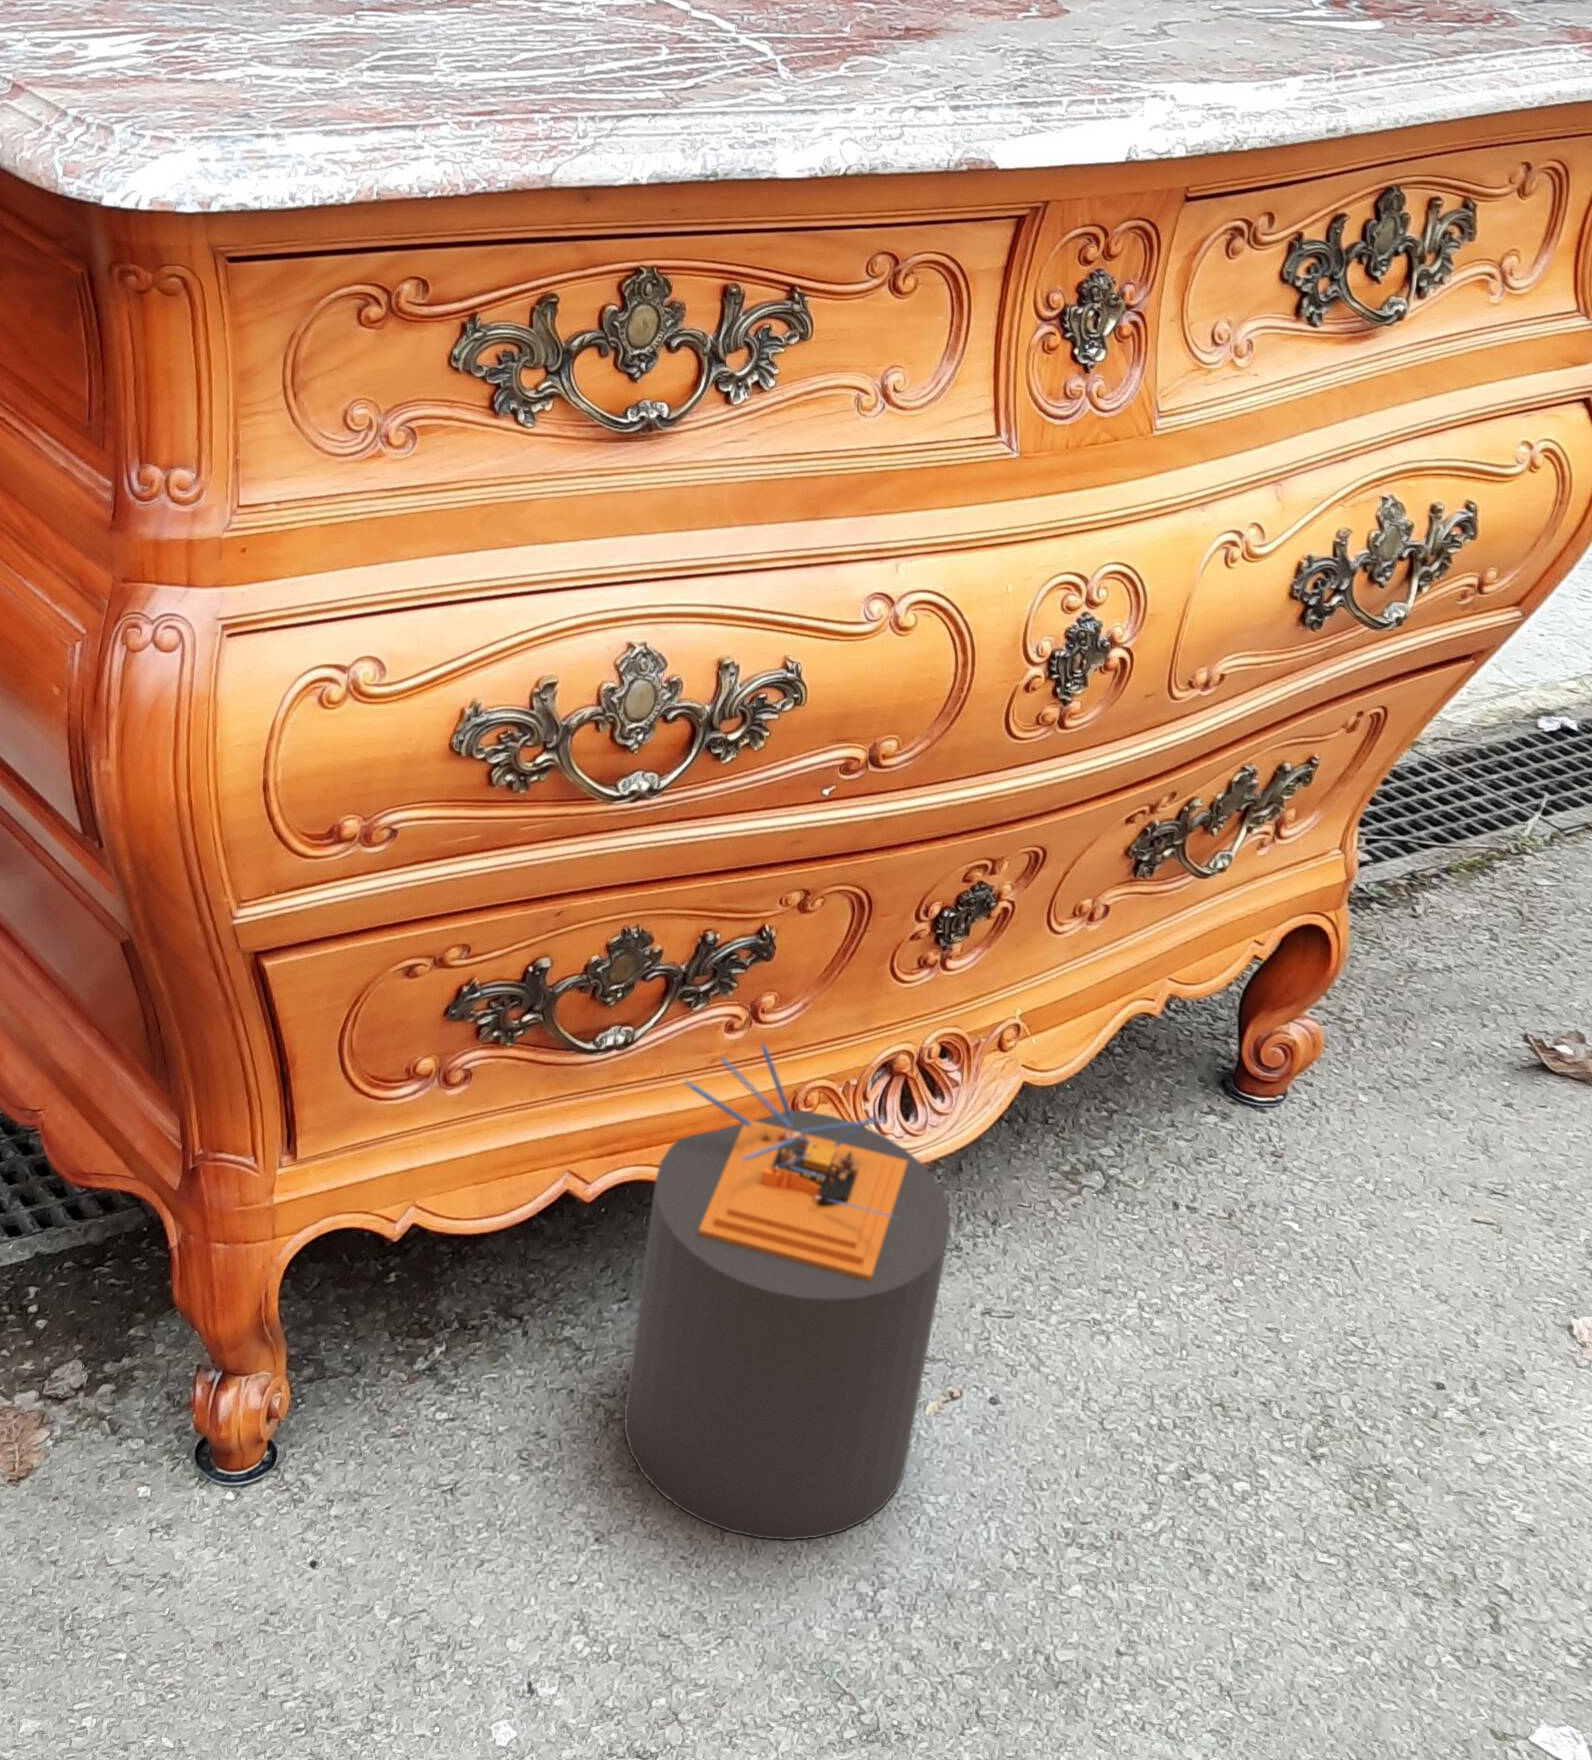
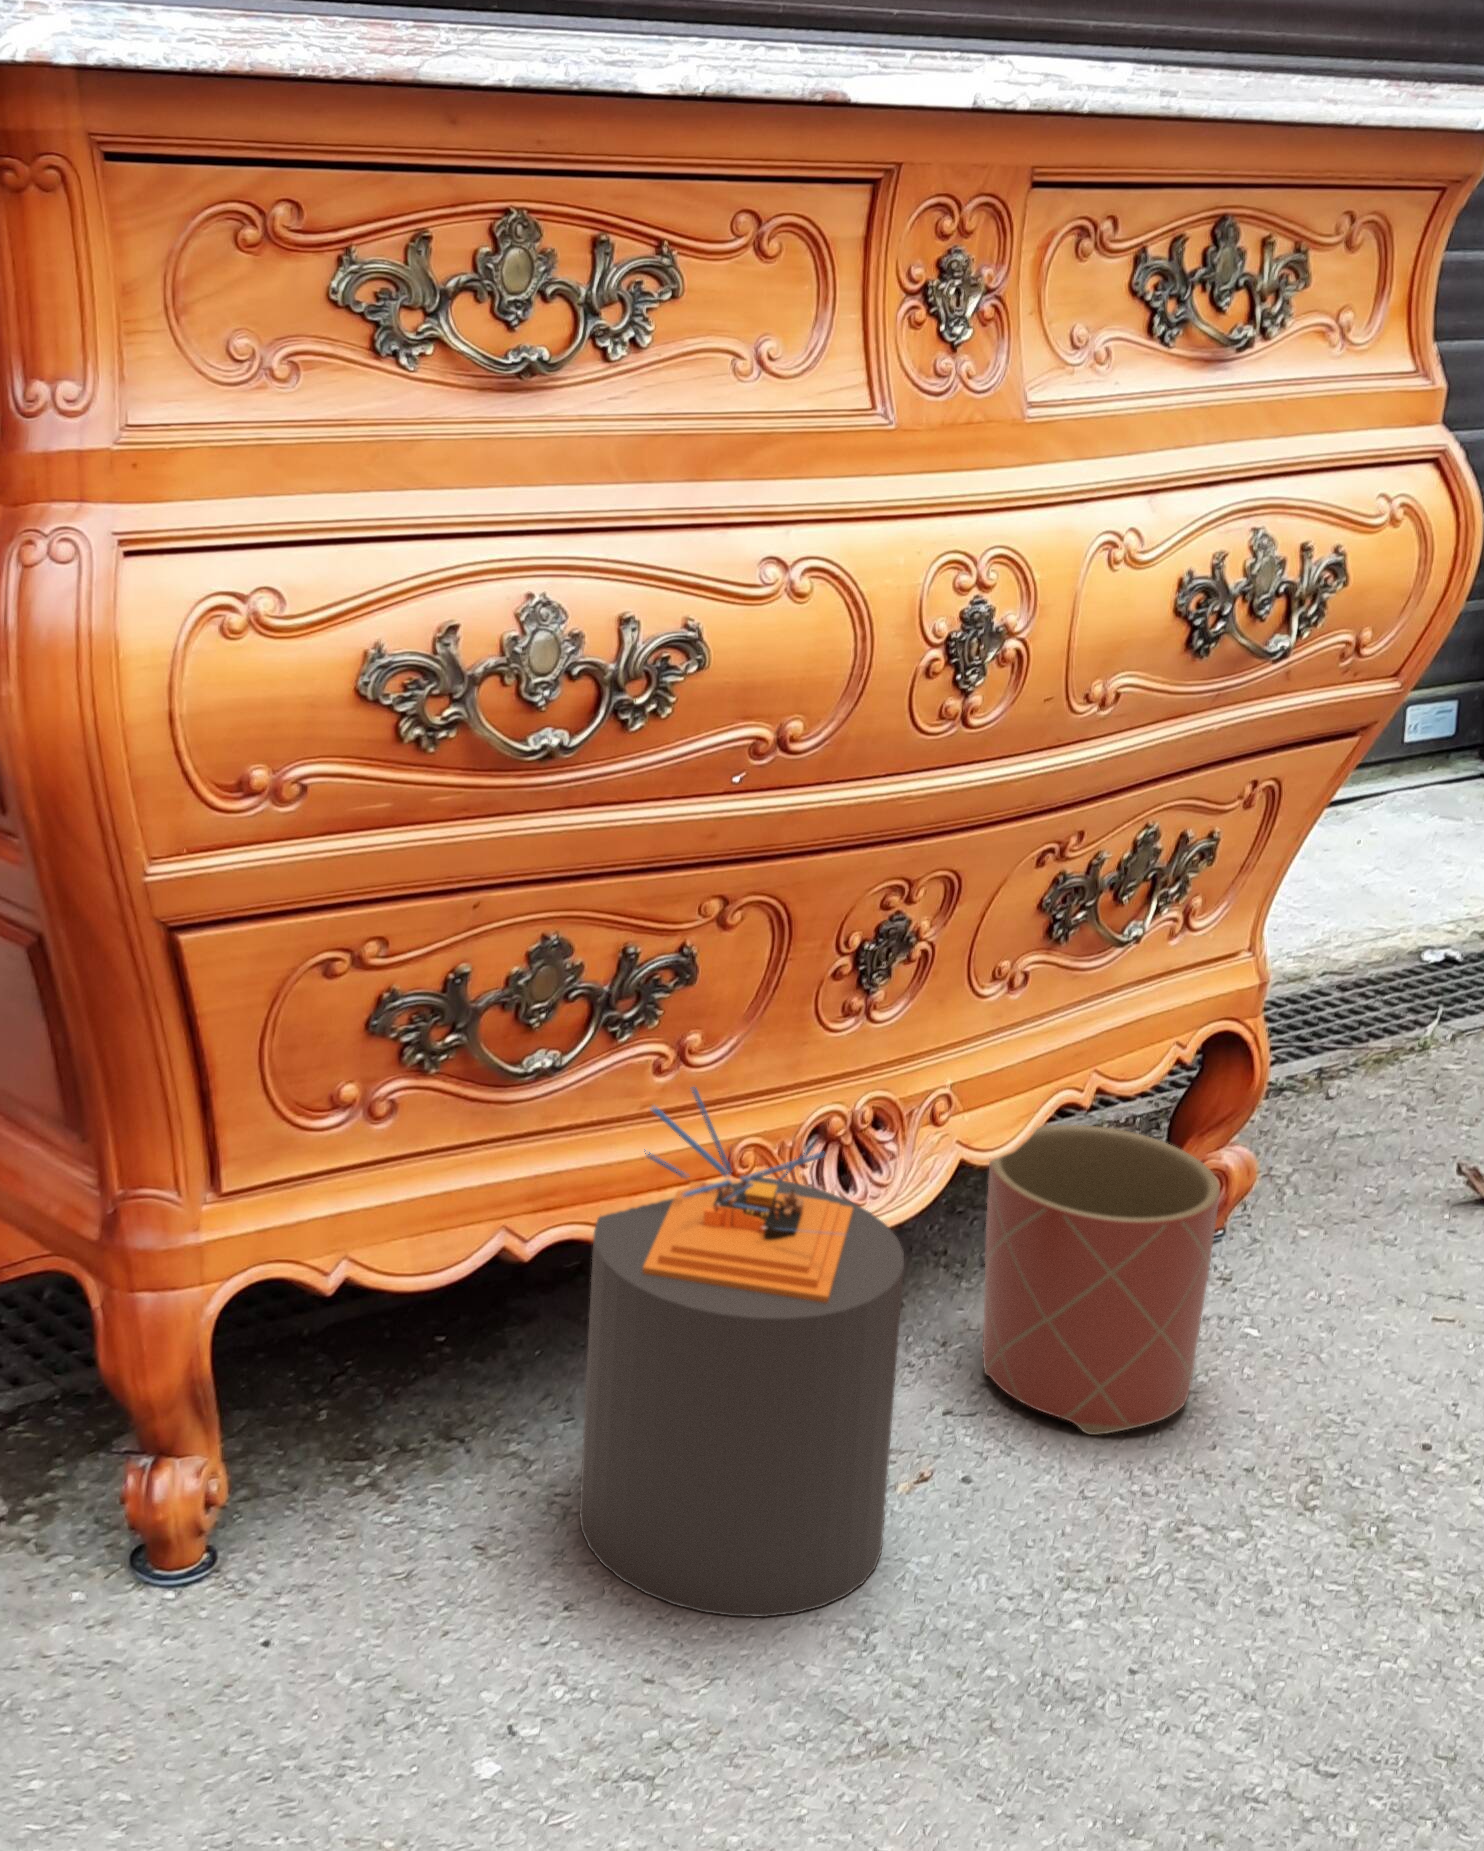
planter: none [1026,1039,1269,1345] -> present [983,1125,1220,1435]

